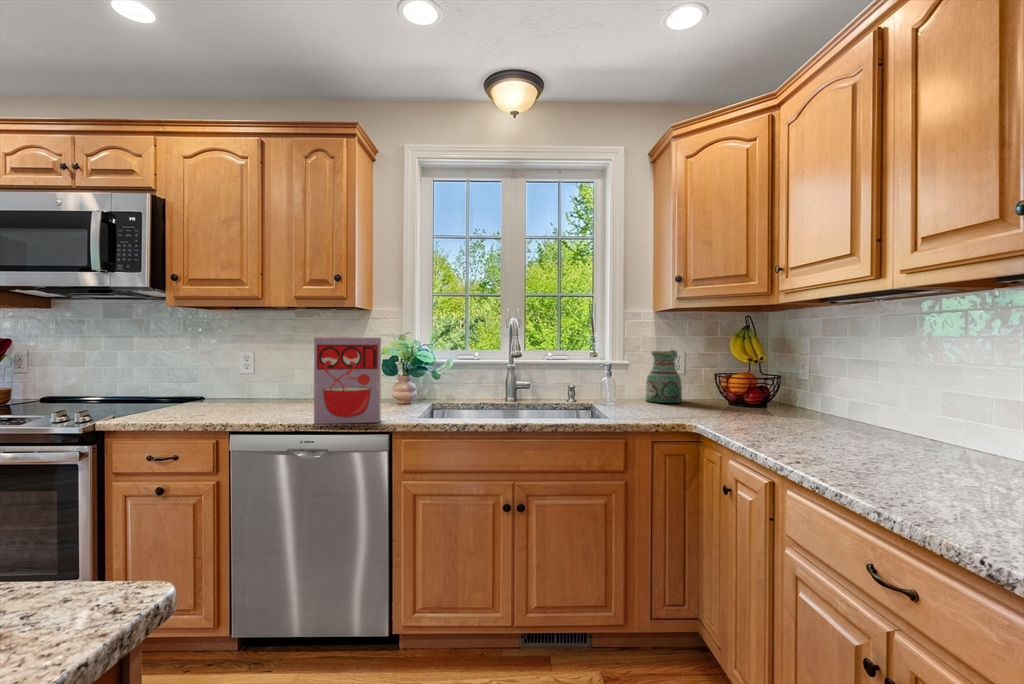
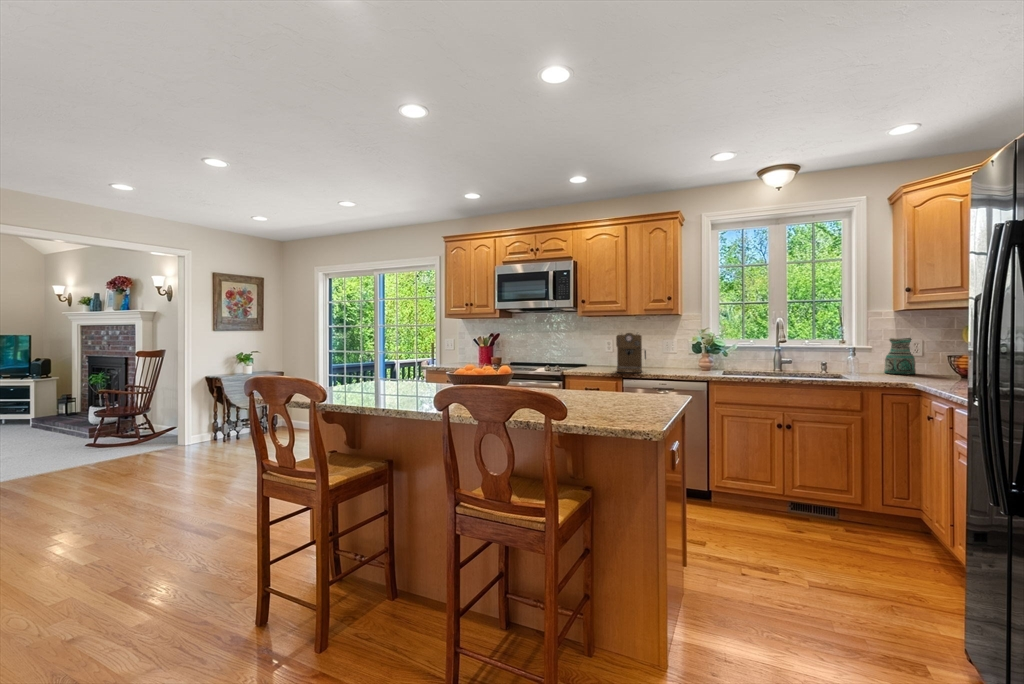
cereal box: present [314,337,381,424] -> none [667,331,702,376]
coffee maker: none [219,339,287,418] -> present [616,333,646,373]

